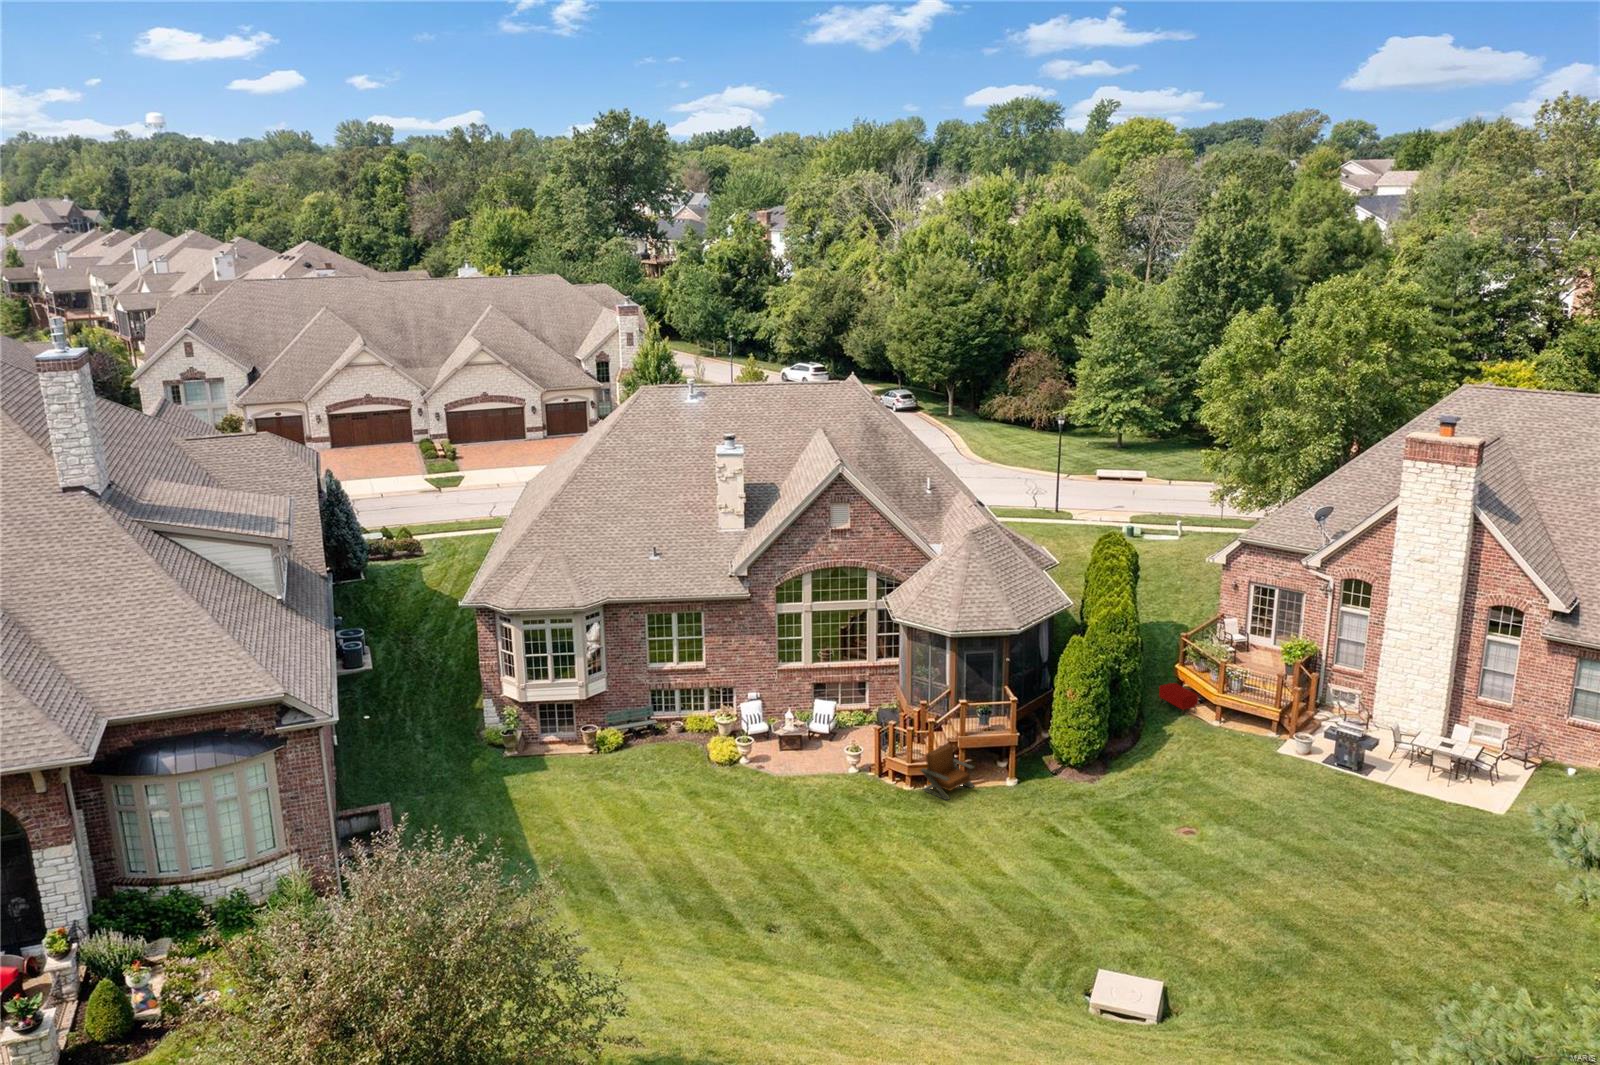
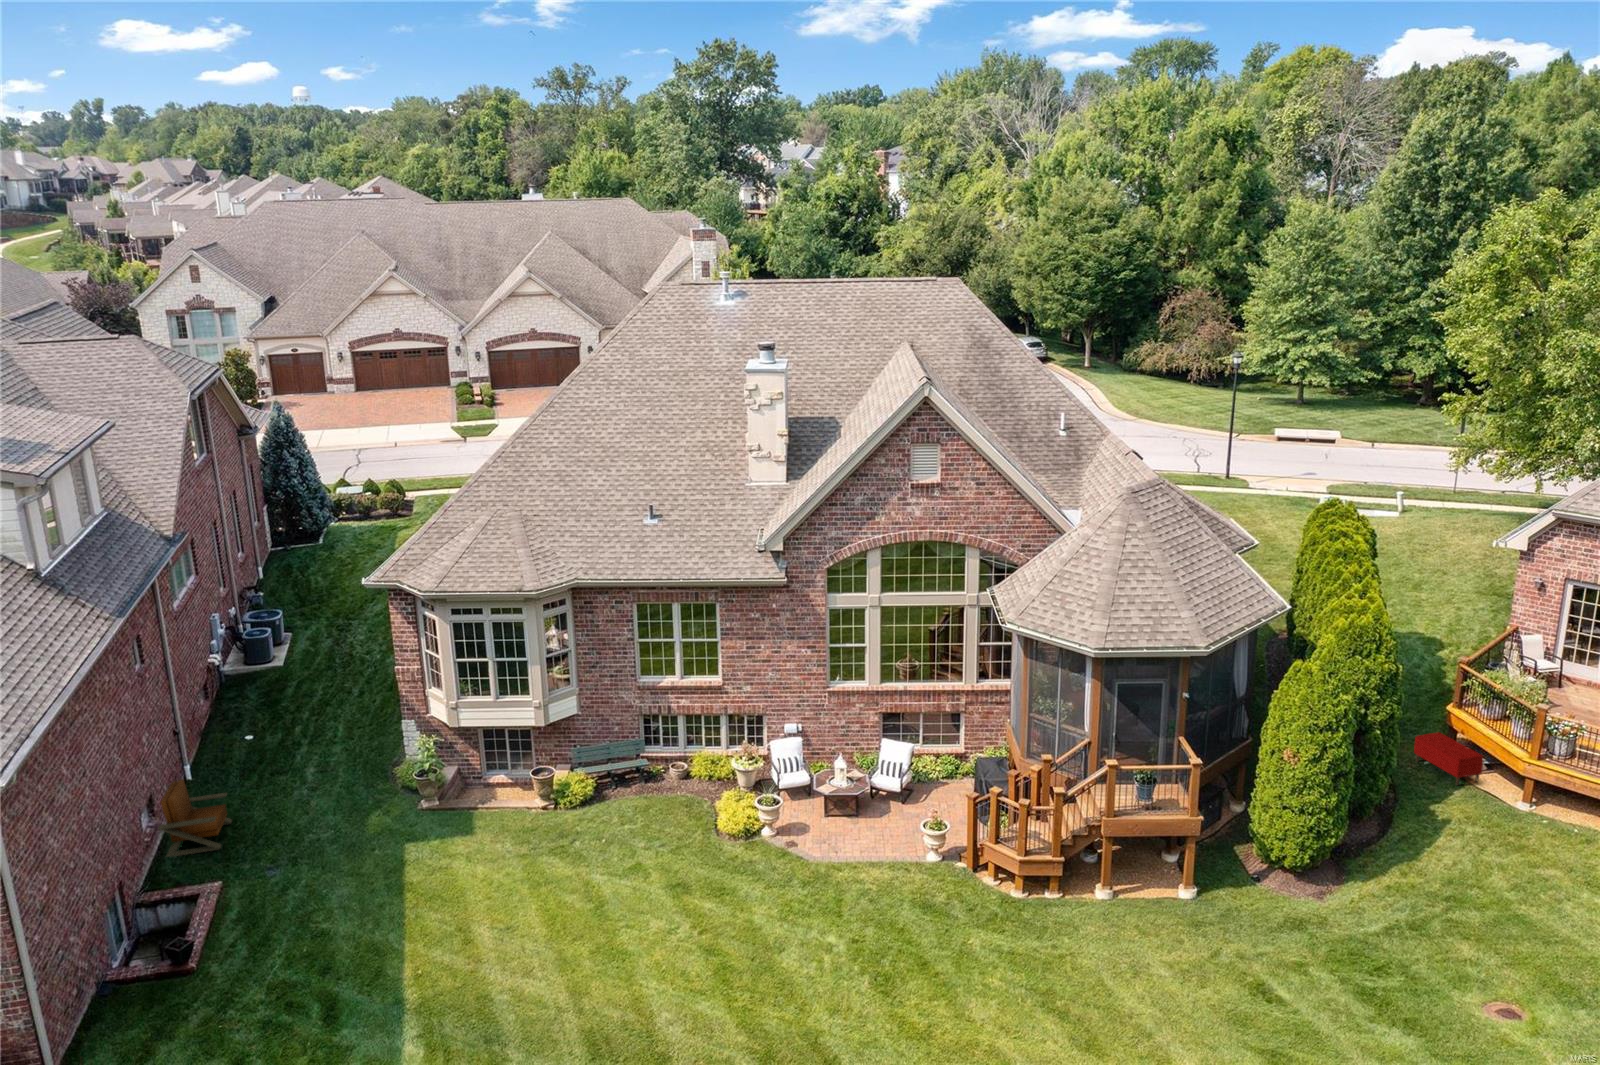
lounge chair: present [921,745,974,800] -> present [158,779,232,857]

